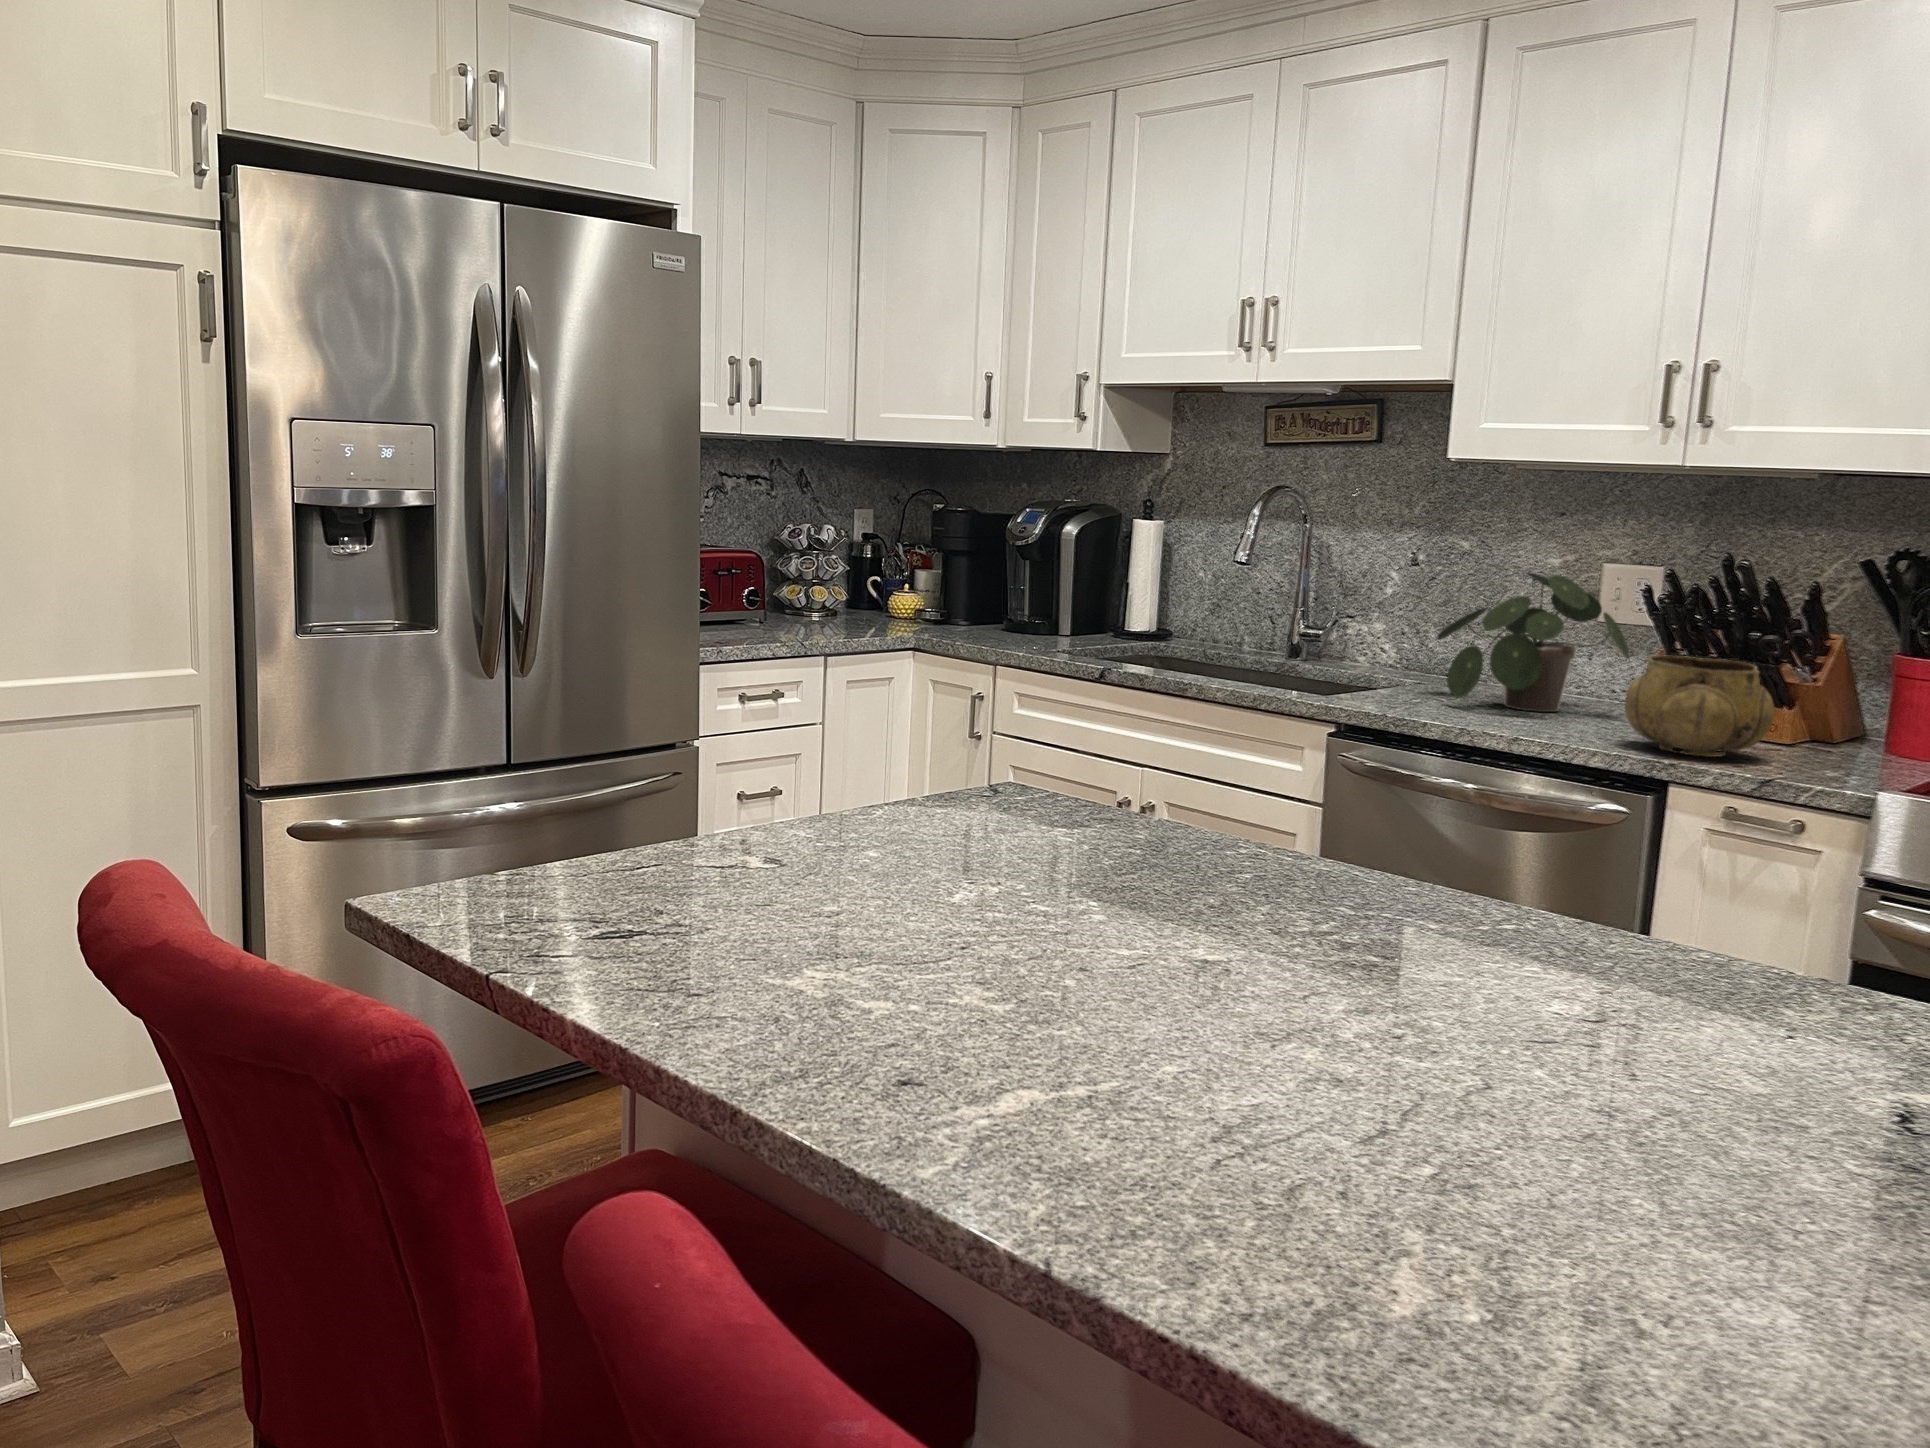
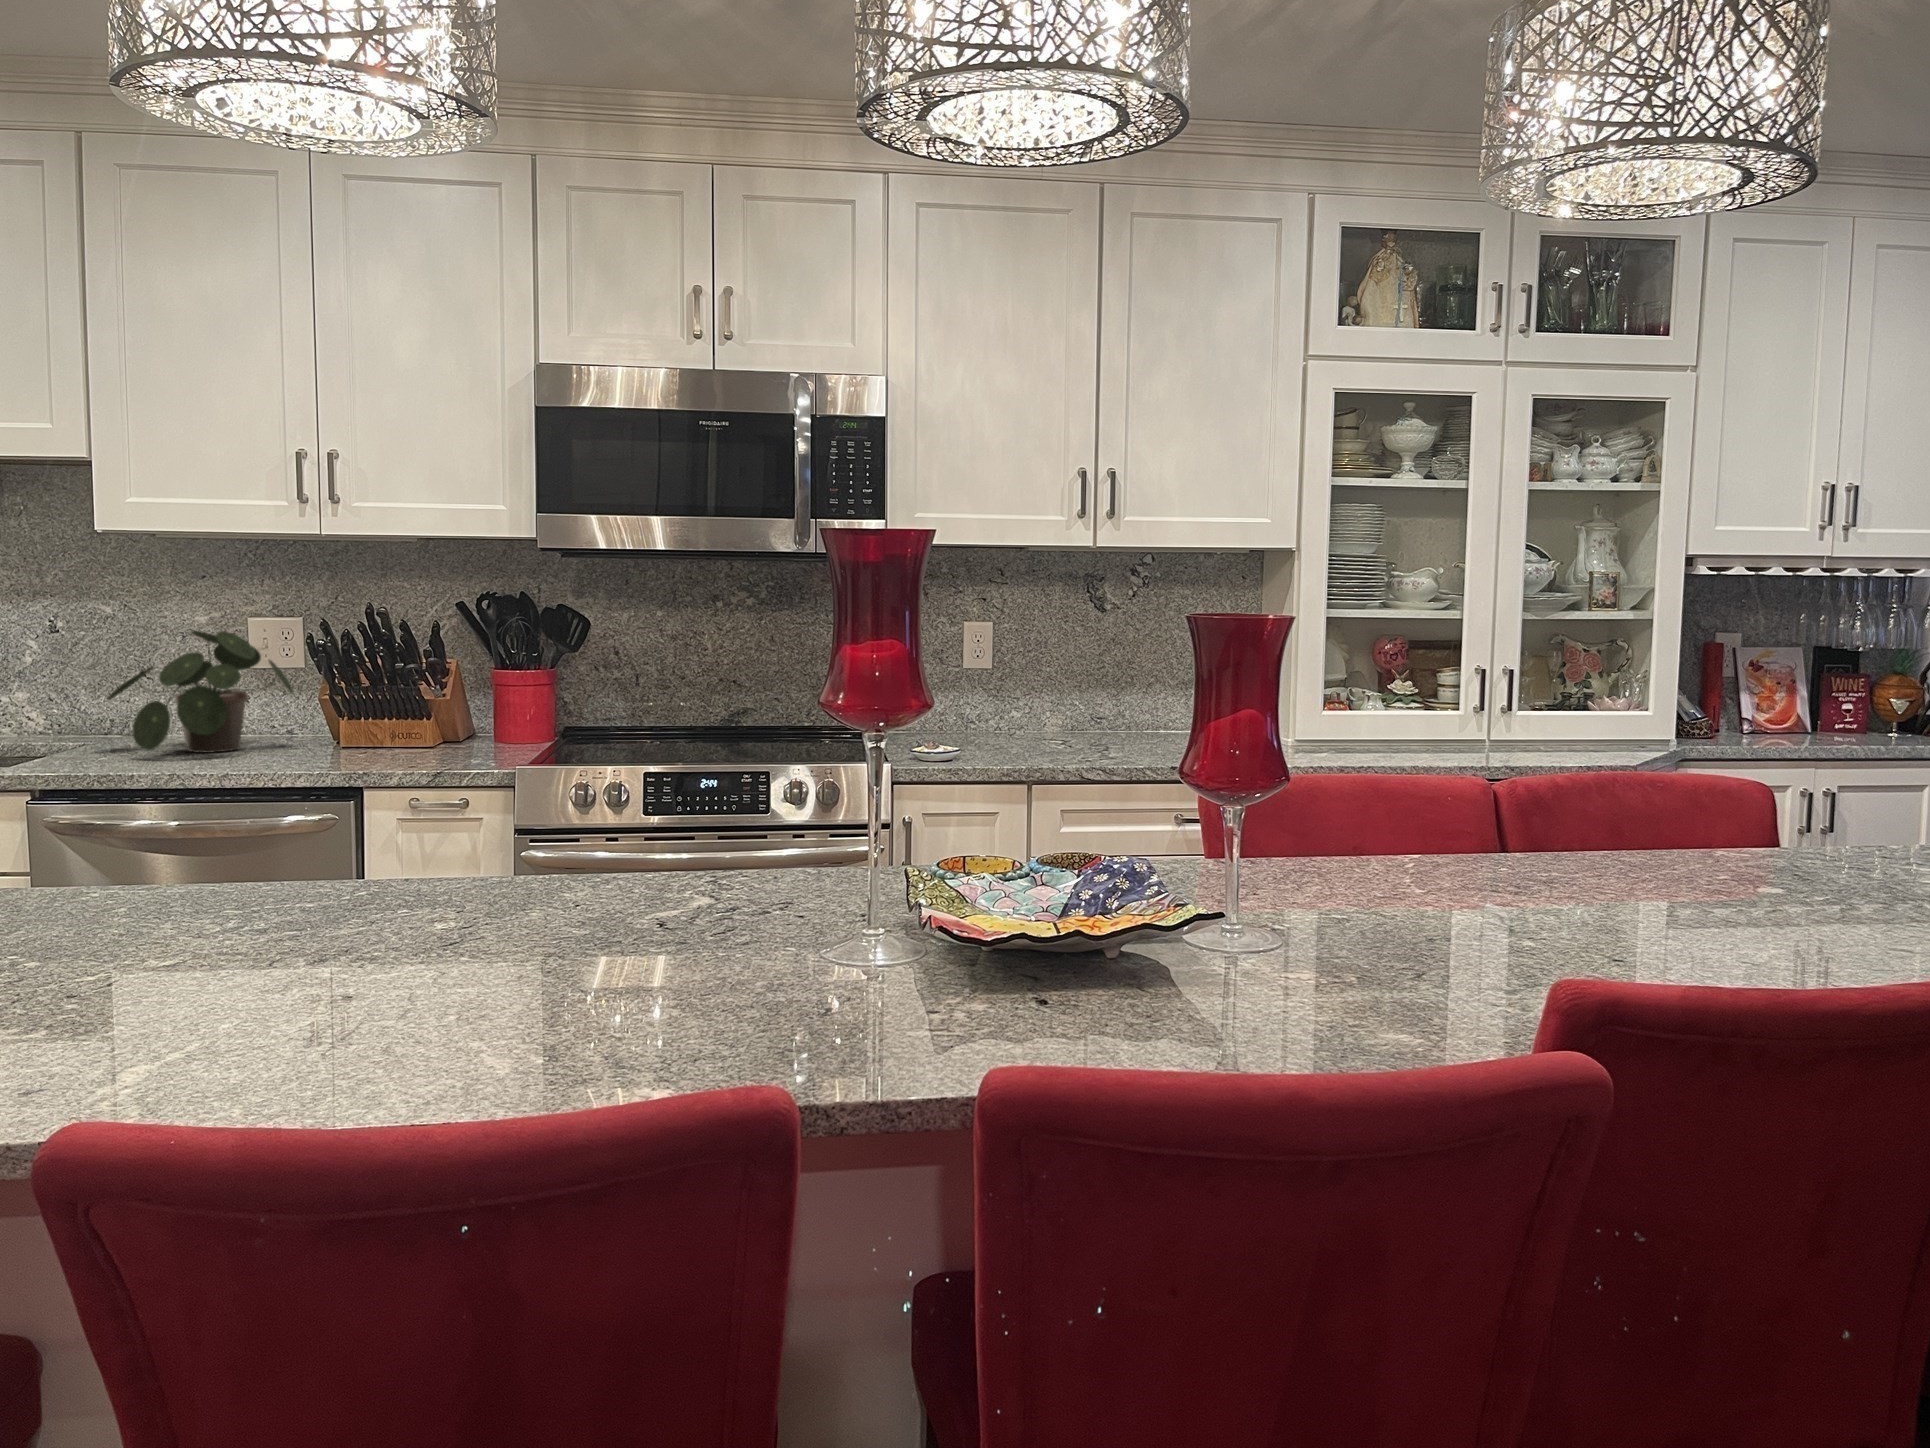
decorative bowl: present [1625,655,1774,757] -> none [314,687,429,764]

